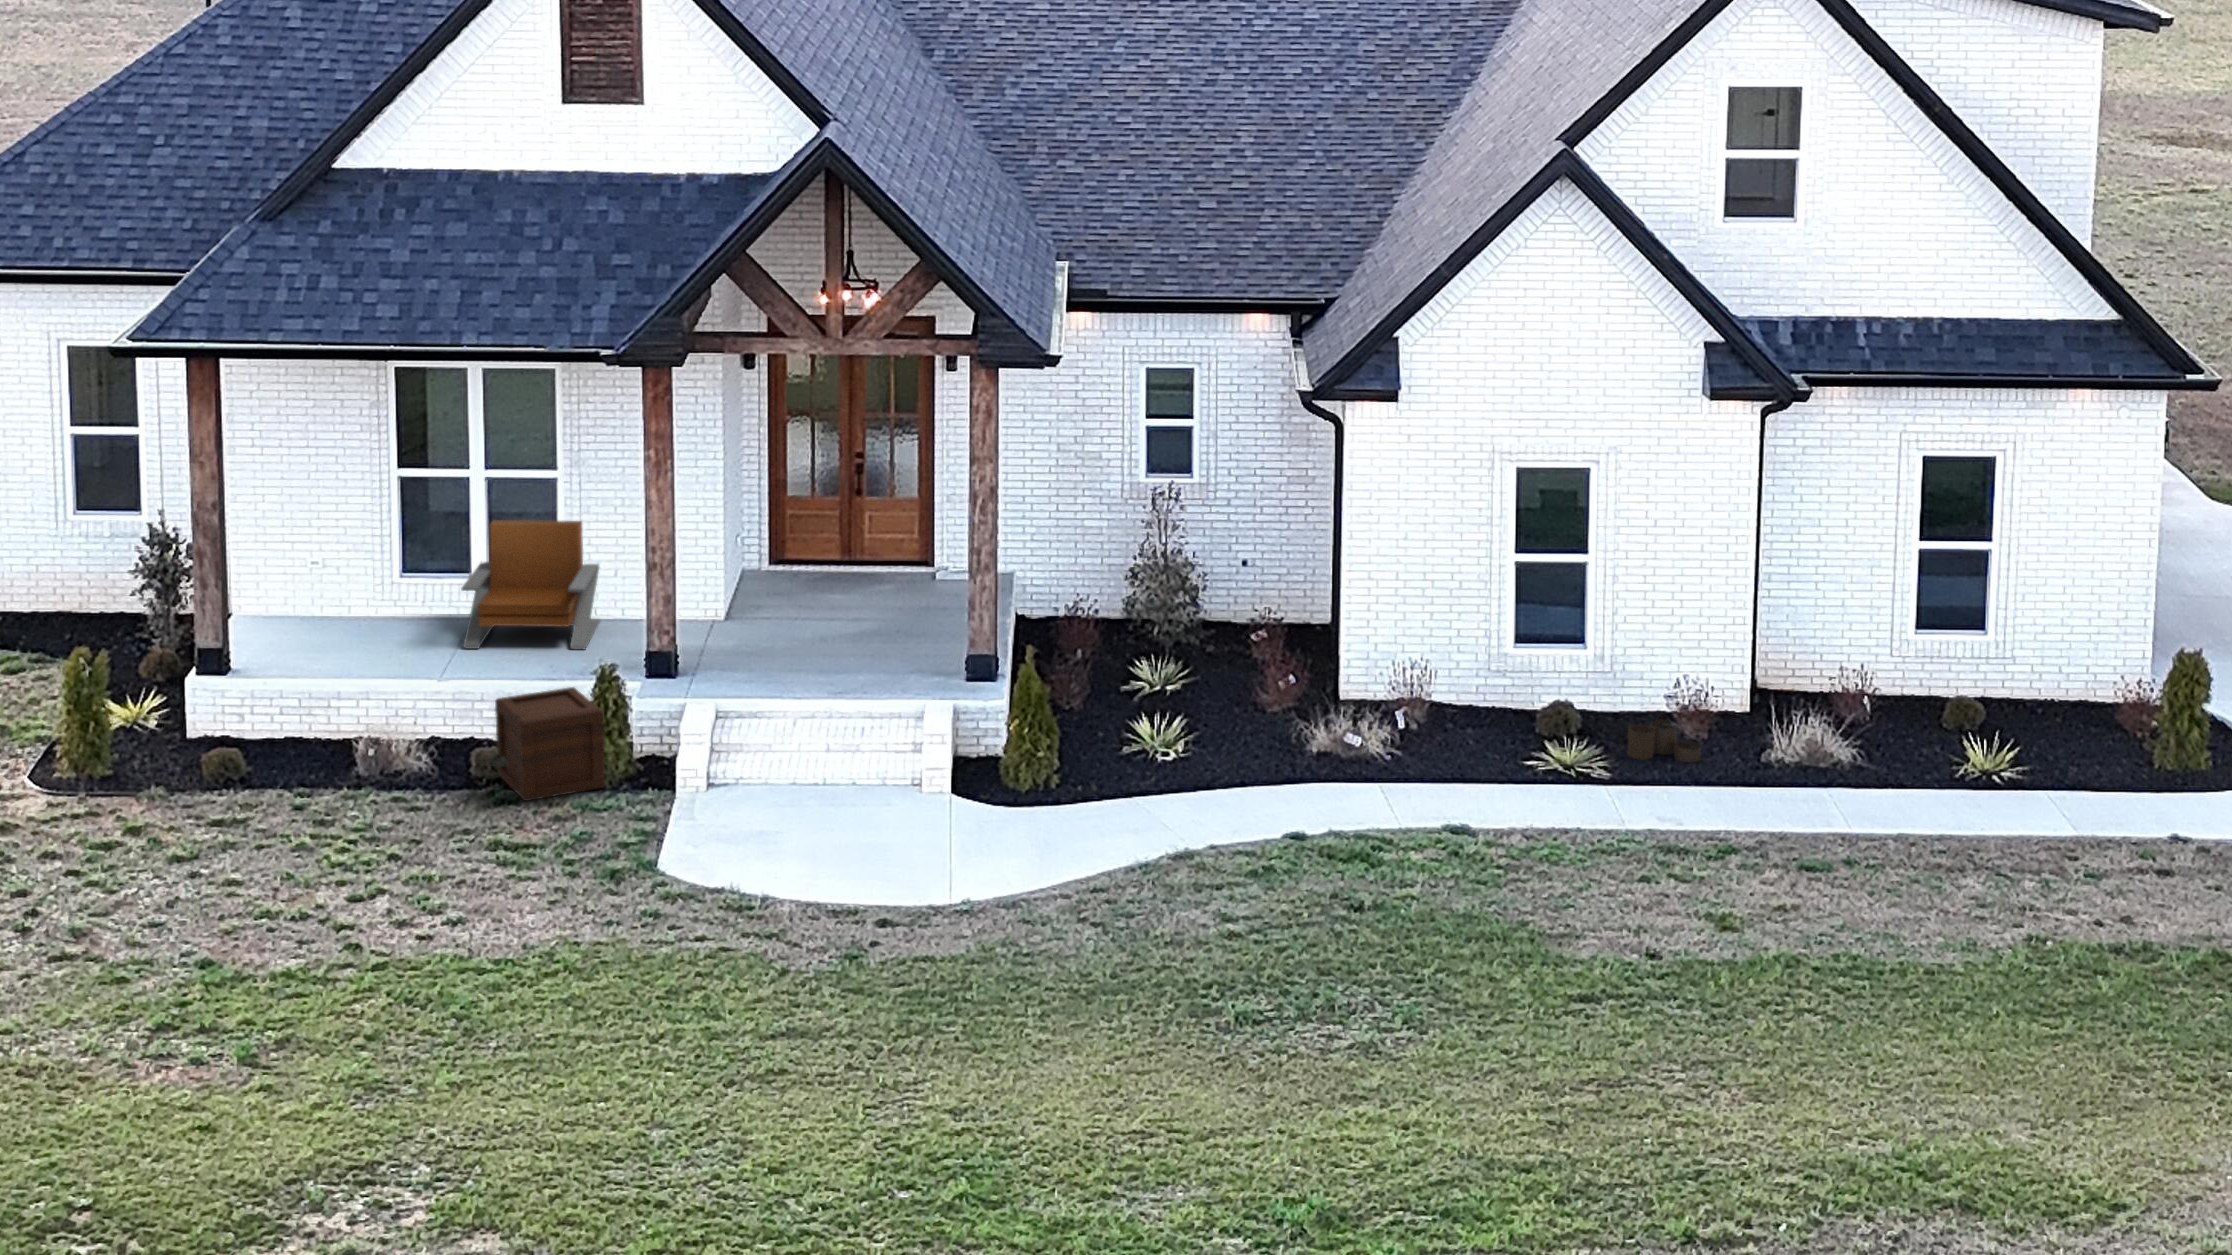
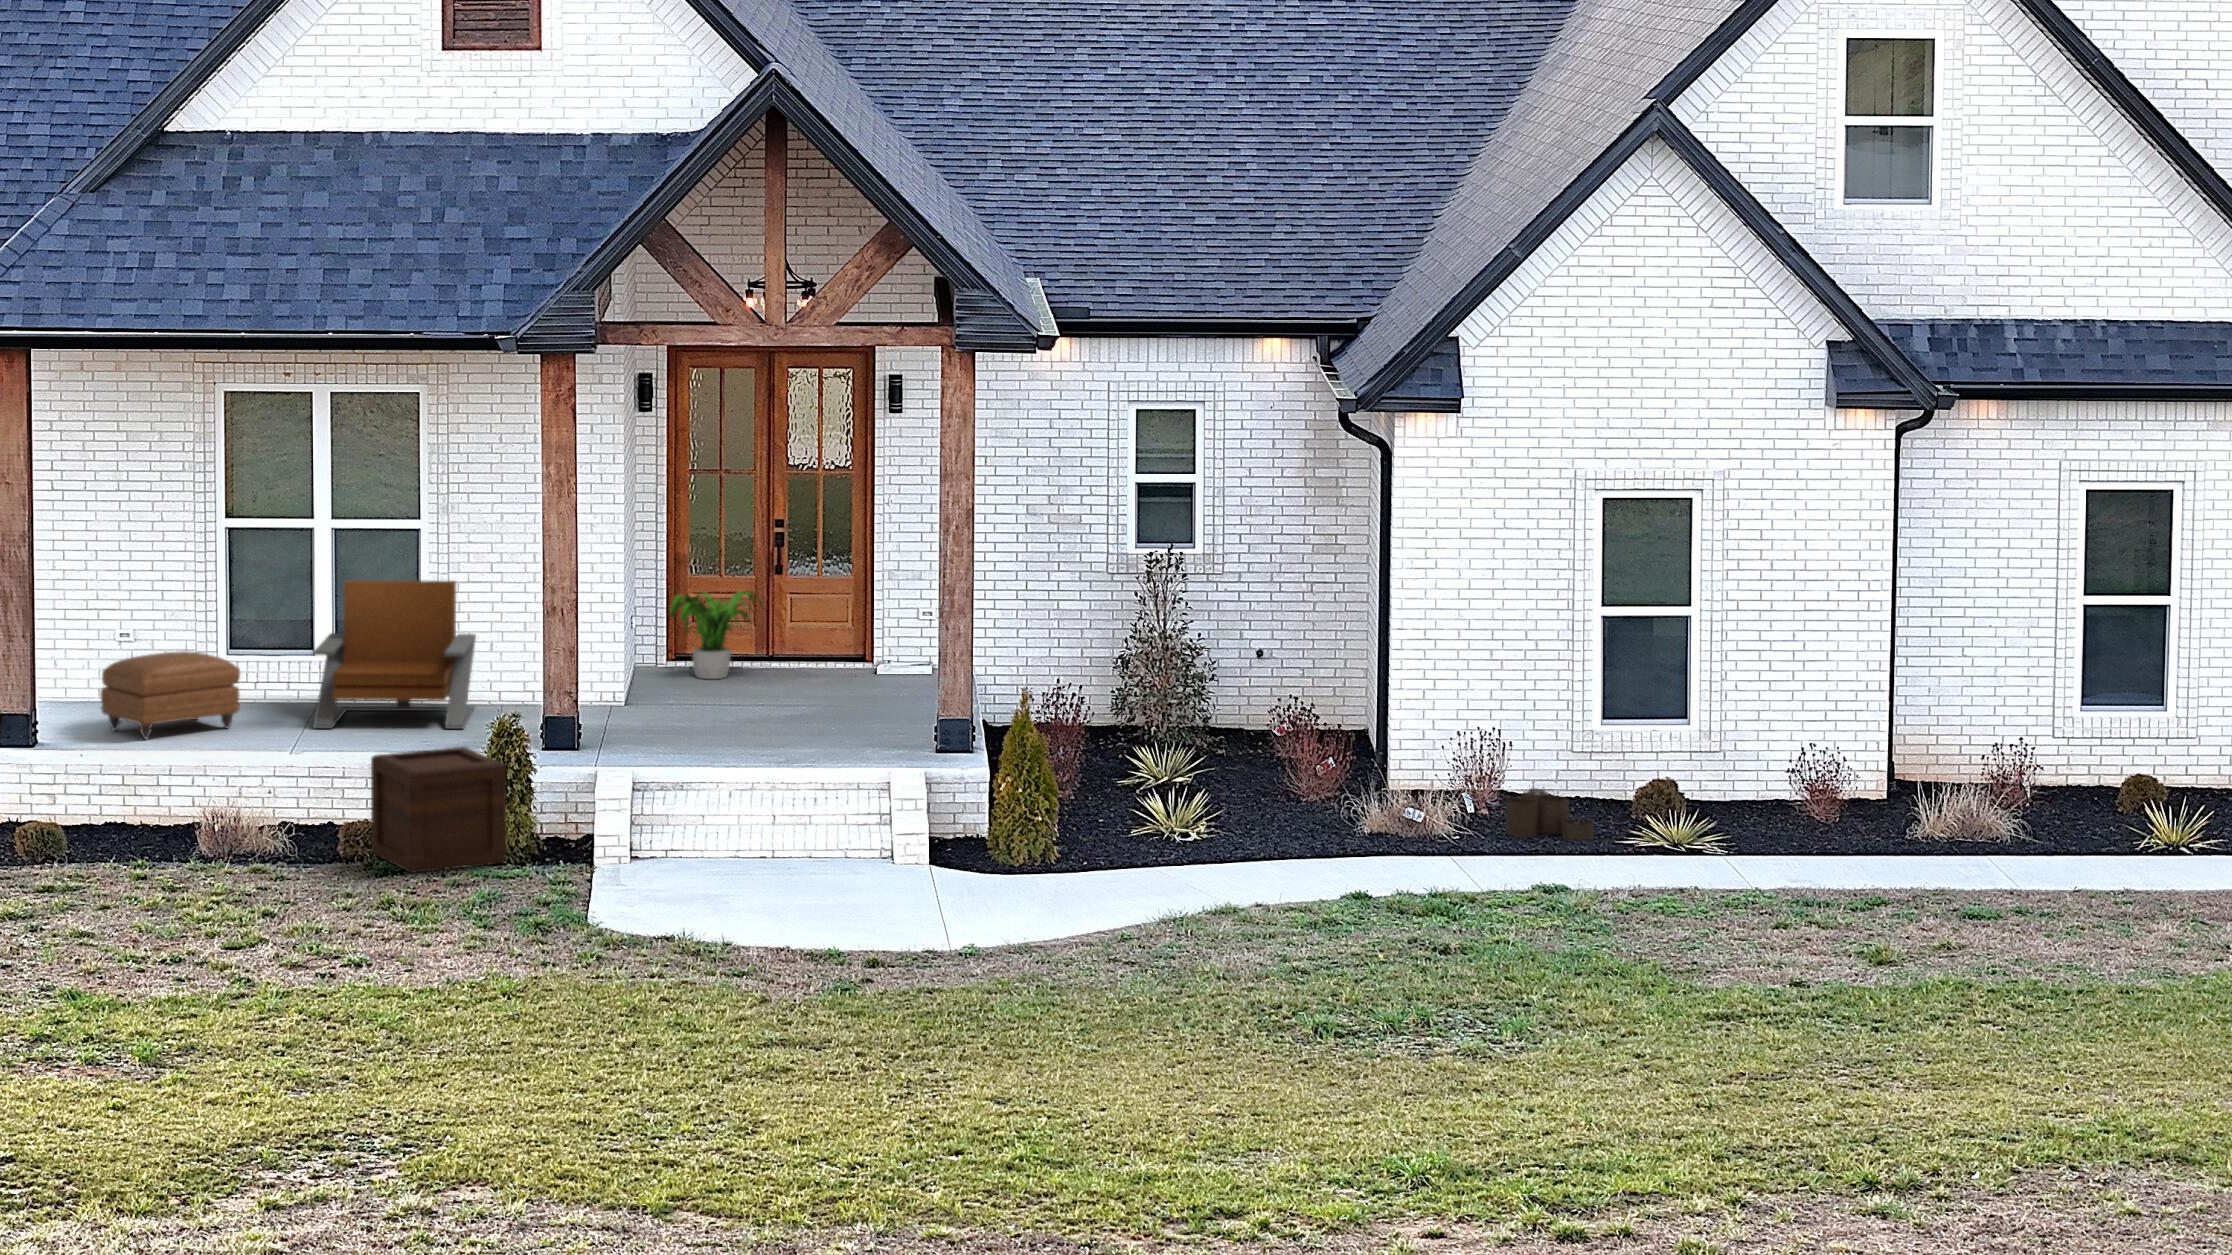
potted plant: none [763,512,841,586] -> present [669,591,762,679]
ottoman: none [289,584,403,663] -> present [101,651,240,739]
woven basket: present [1628,717,1701,762] -> present [1506,787,1594,841]

